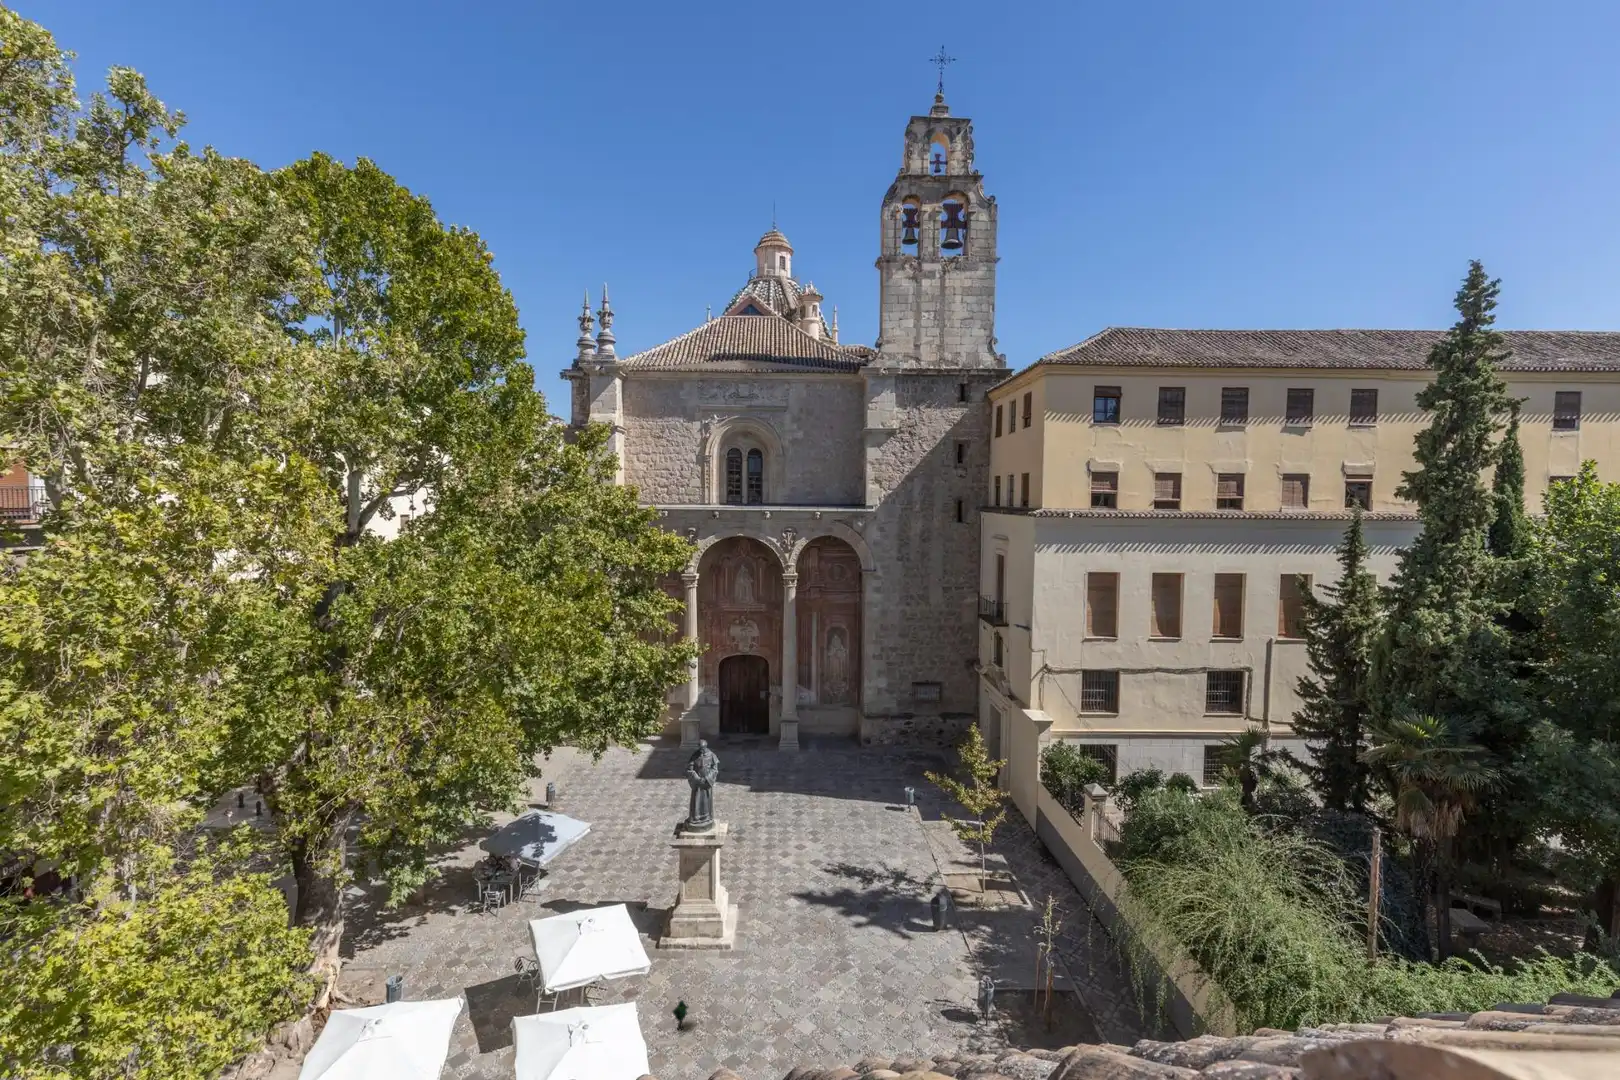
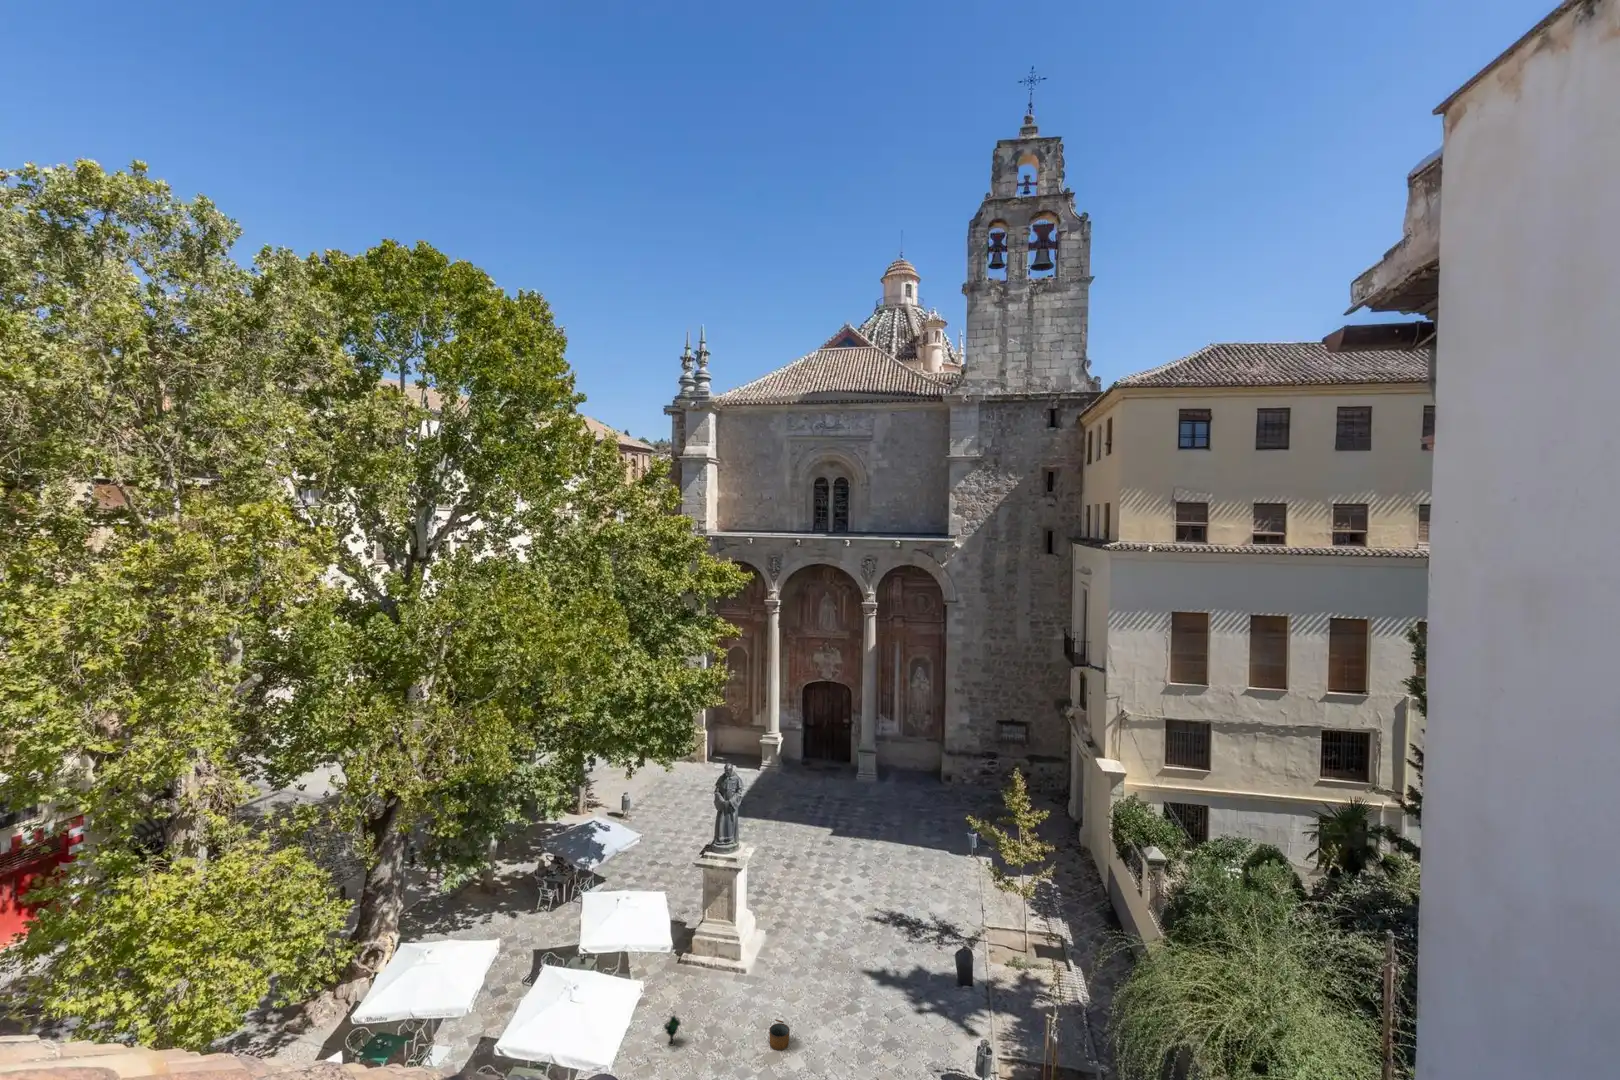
bucket: none [778,988,799,1018] -> present [769,1019,790,1051]

